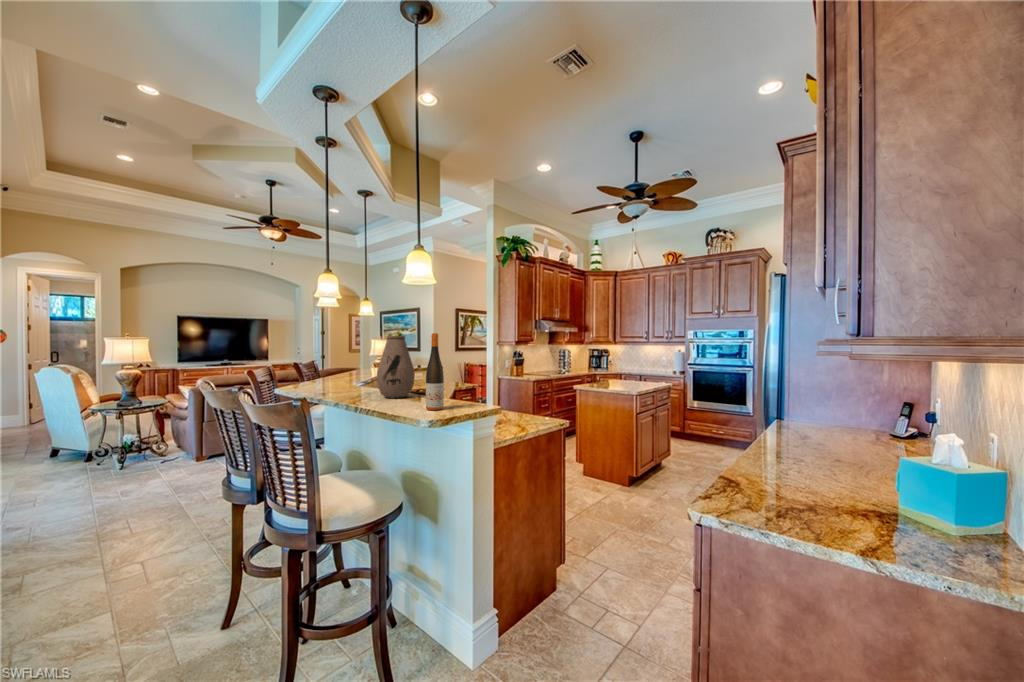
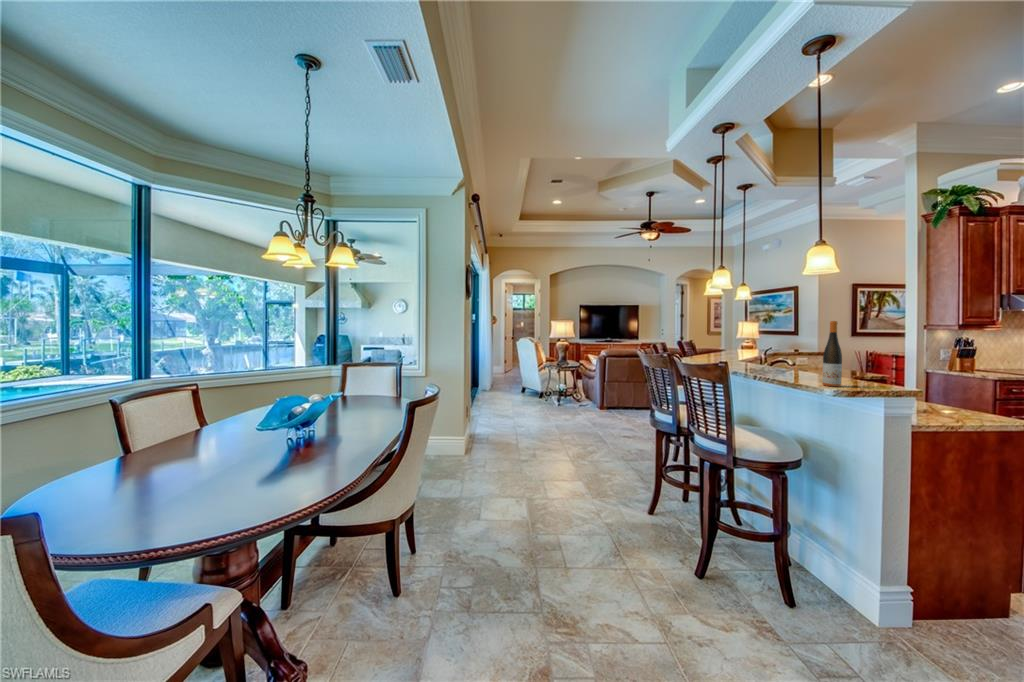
vase: present [377,336,415,398] -> none [769,322,806,376]

